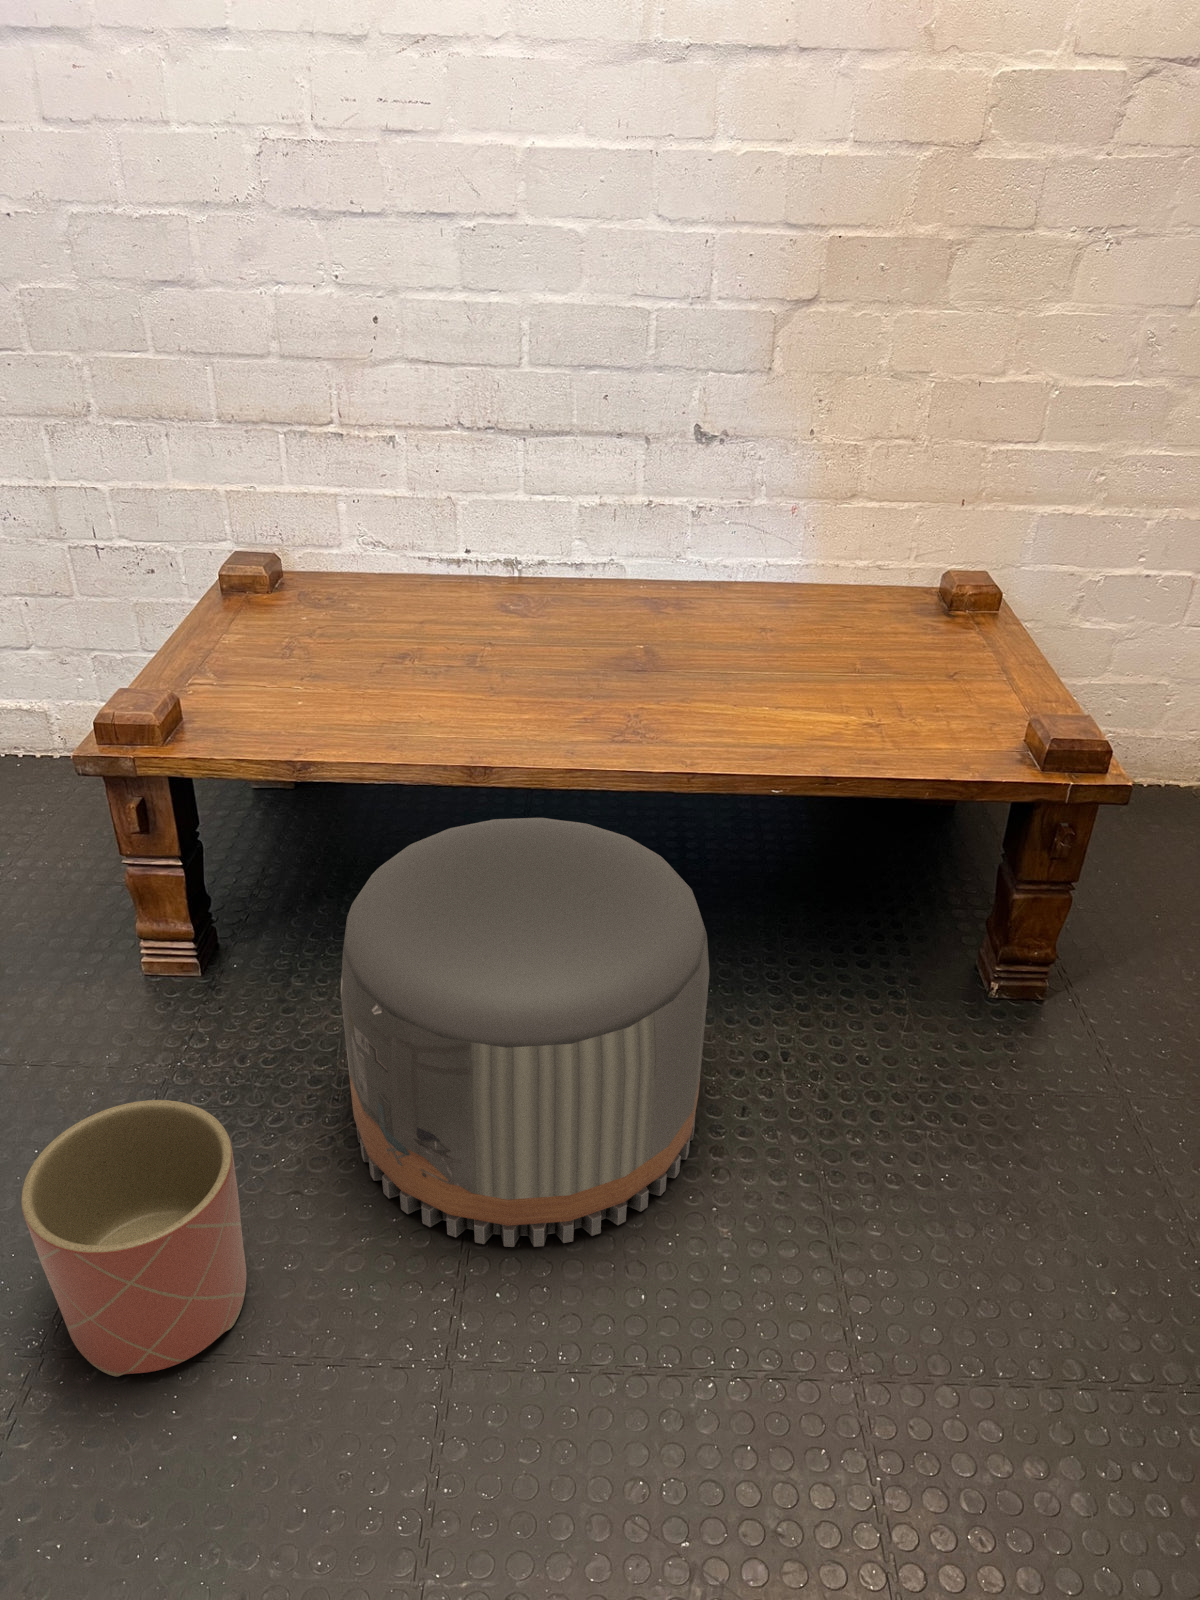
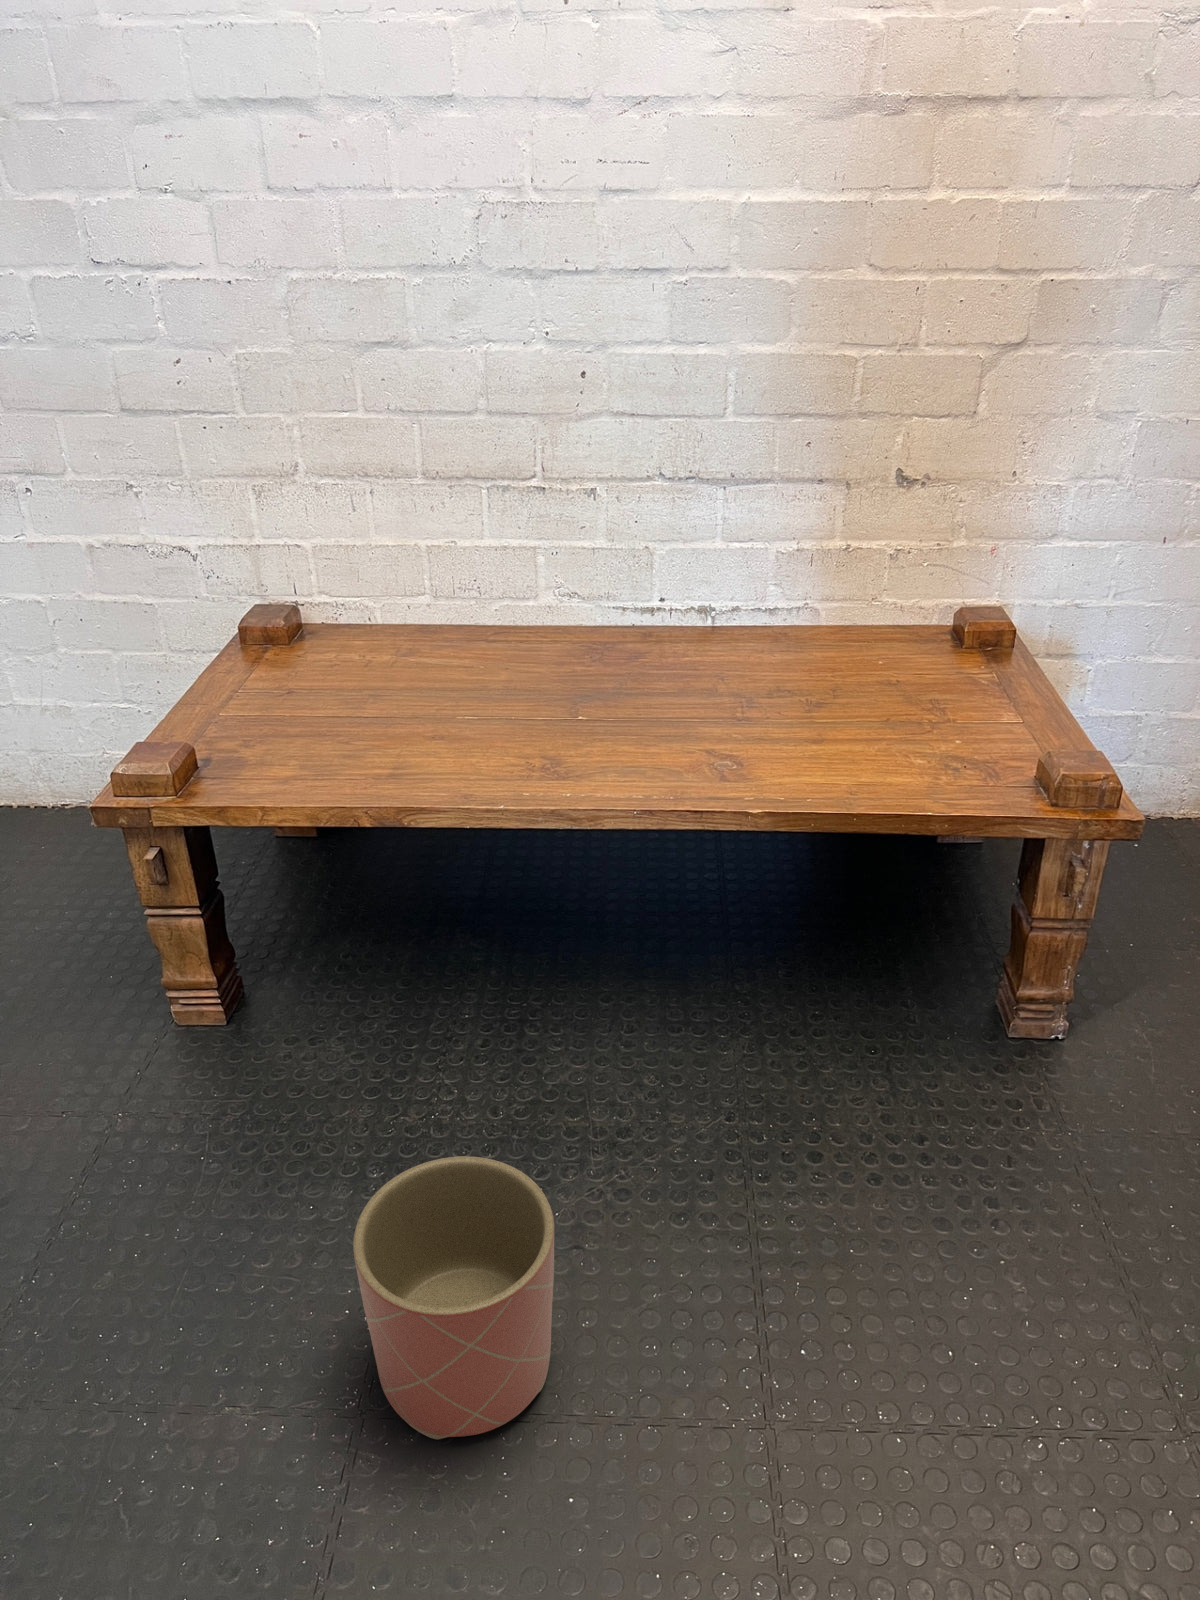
pouf: present [341,818,709,1247] -> none [621,866,998,1306]

